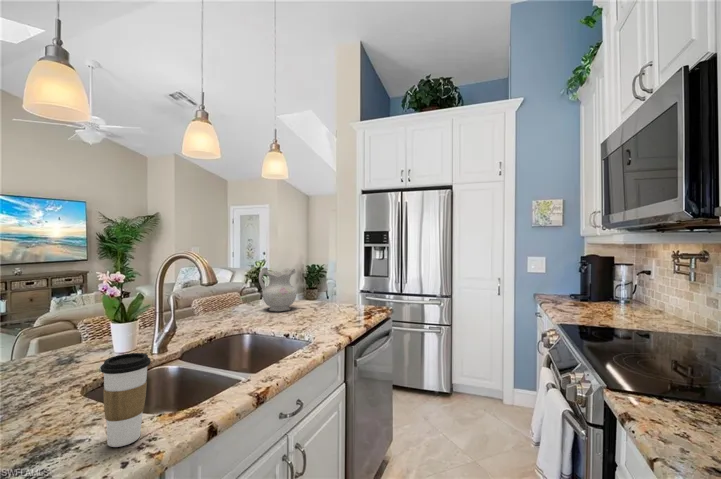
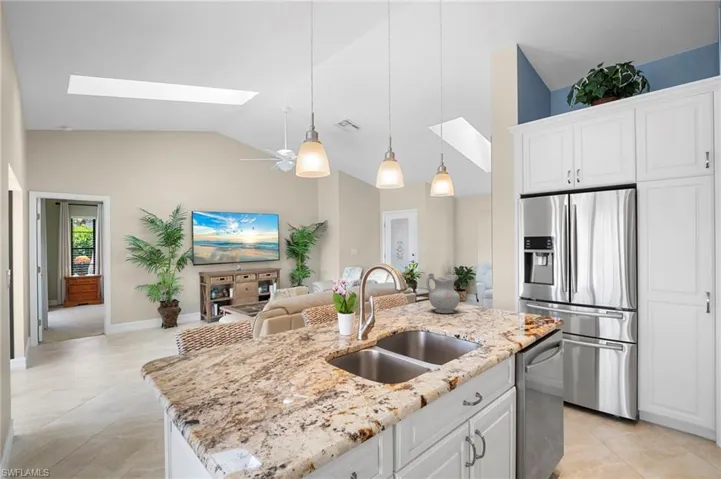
coffee cup: present [101,353,151,447] -> none [355,338,383,400]

